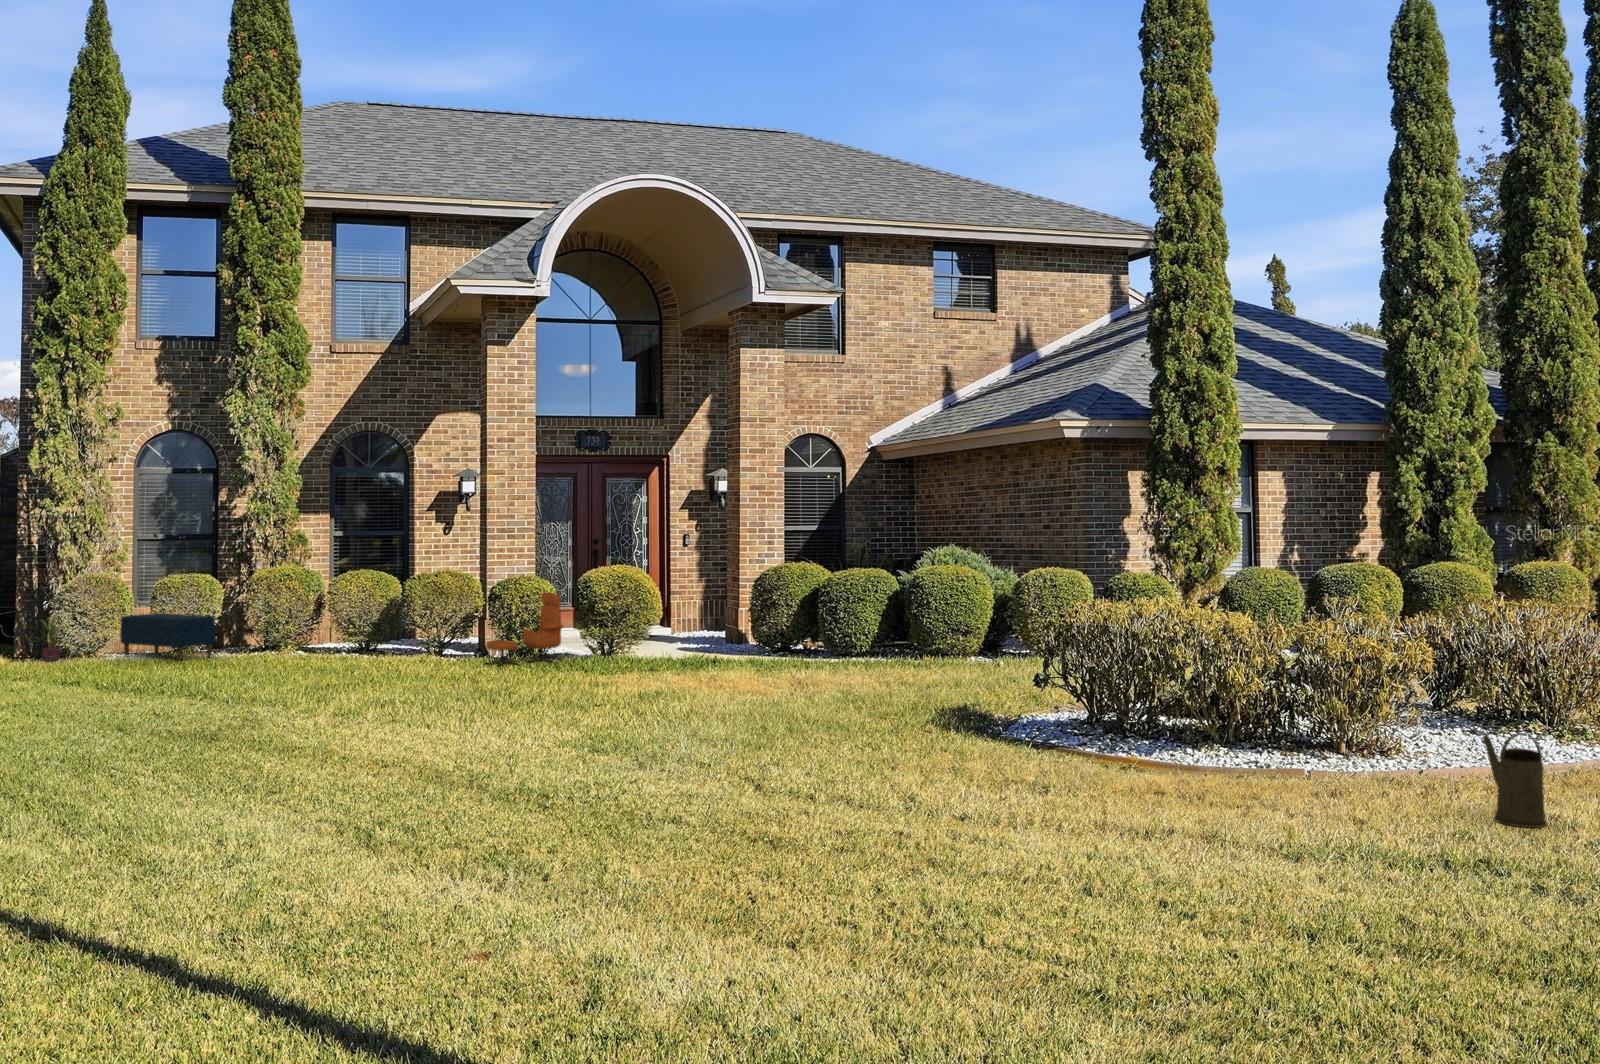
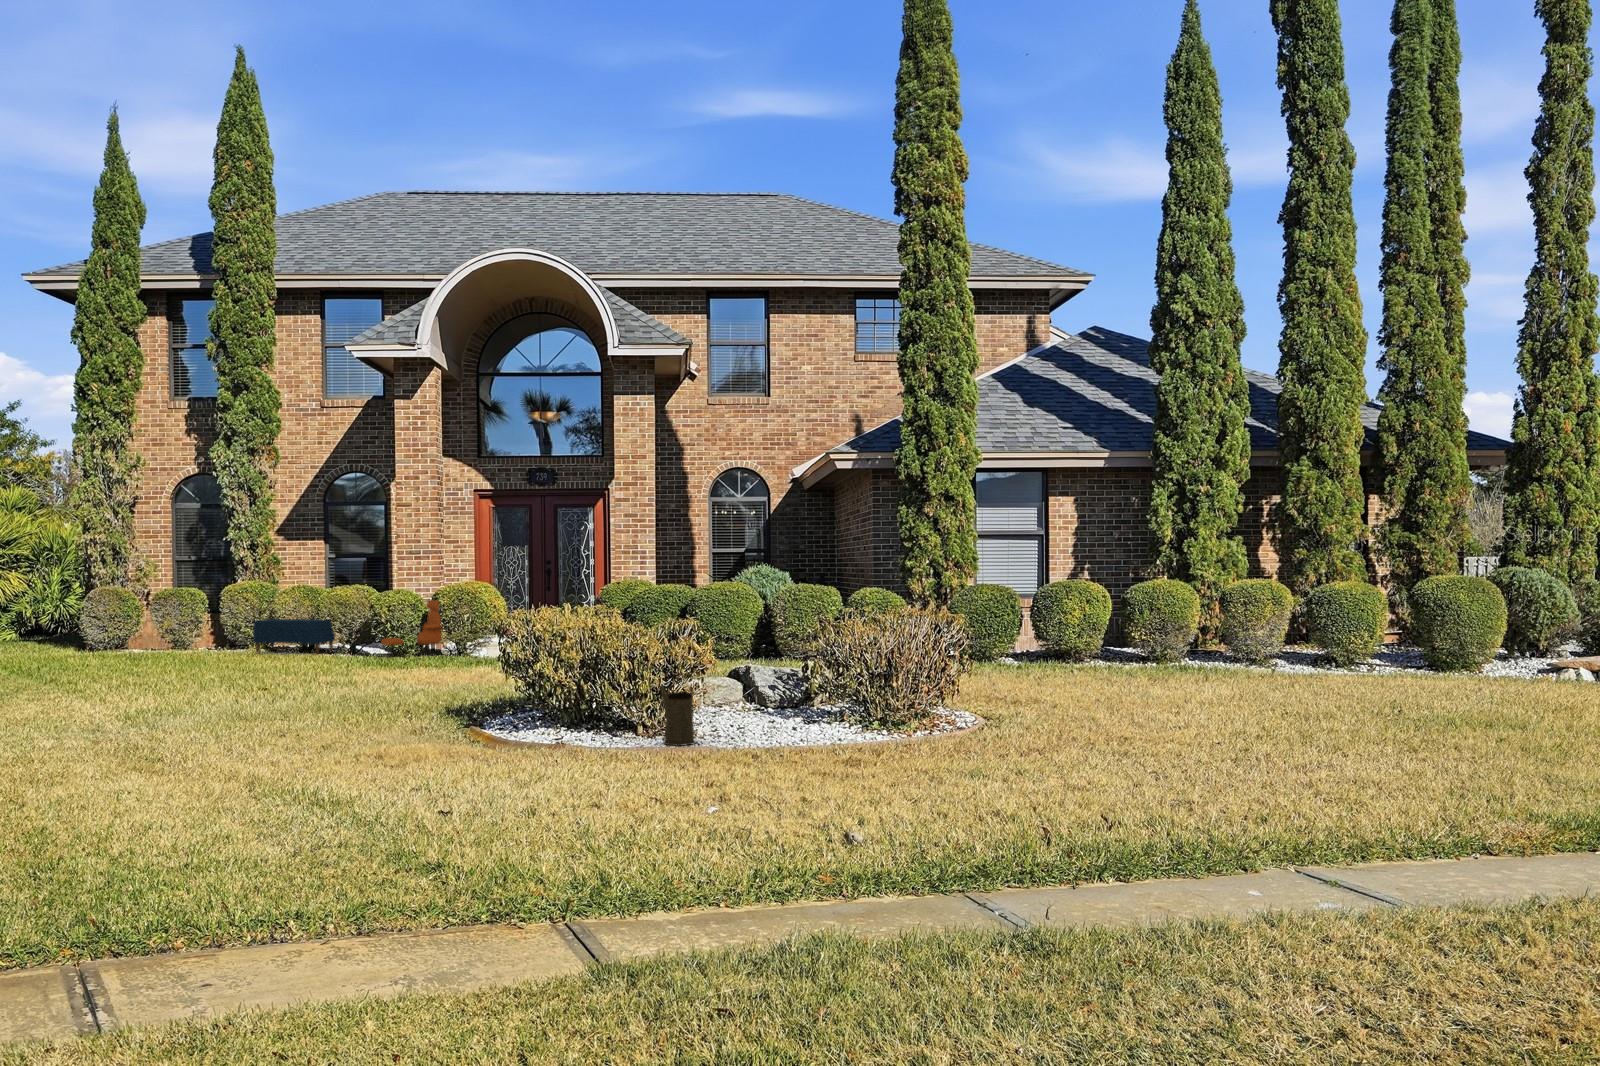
bench: present [120,613,215,661] -> present [253,619,335,654]
decorative plant: present [41,615,65,661] -> none [40,617,85,653]
watering can: present [1483,733,1547,828] -> present [660,681,695,746]

